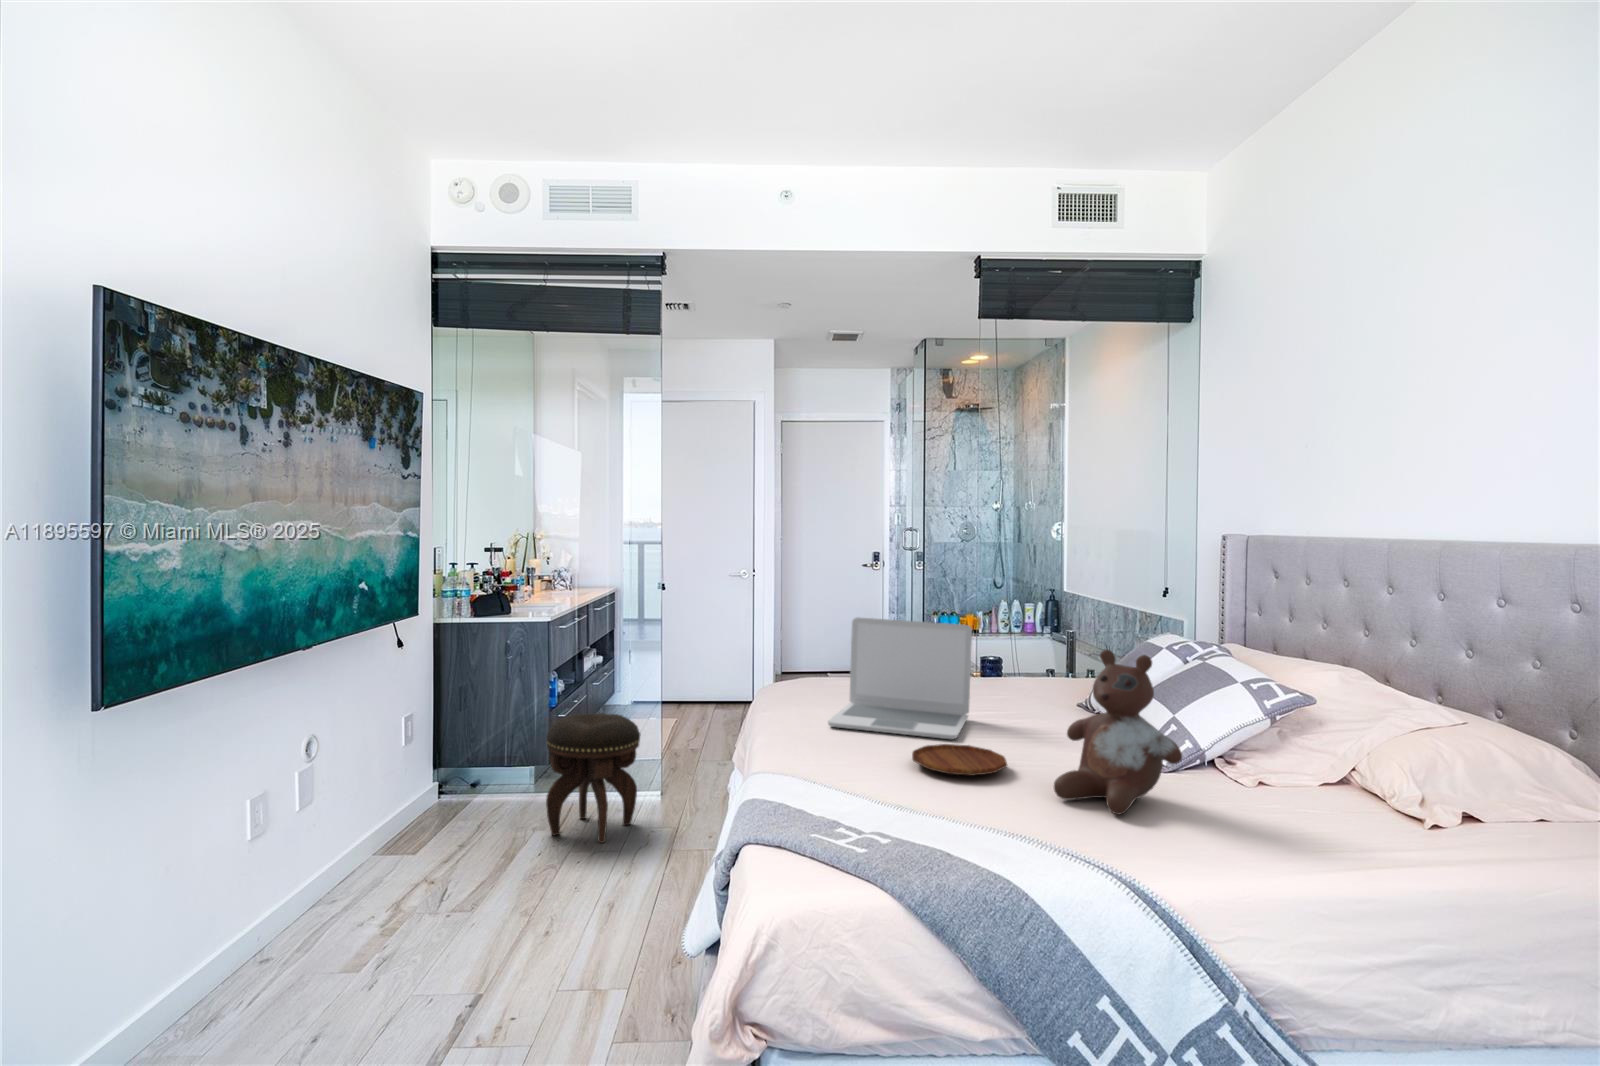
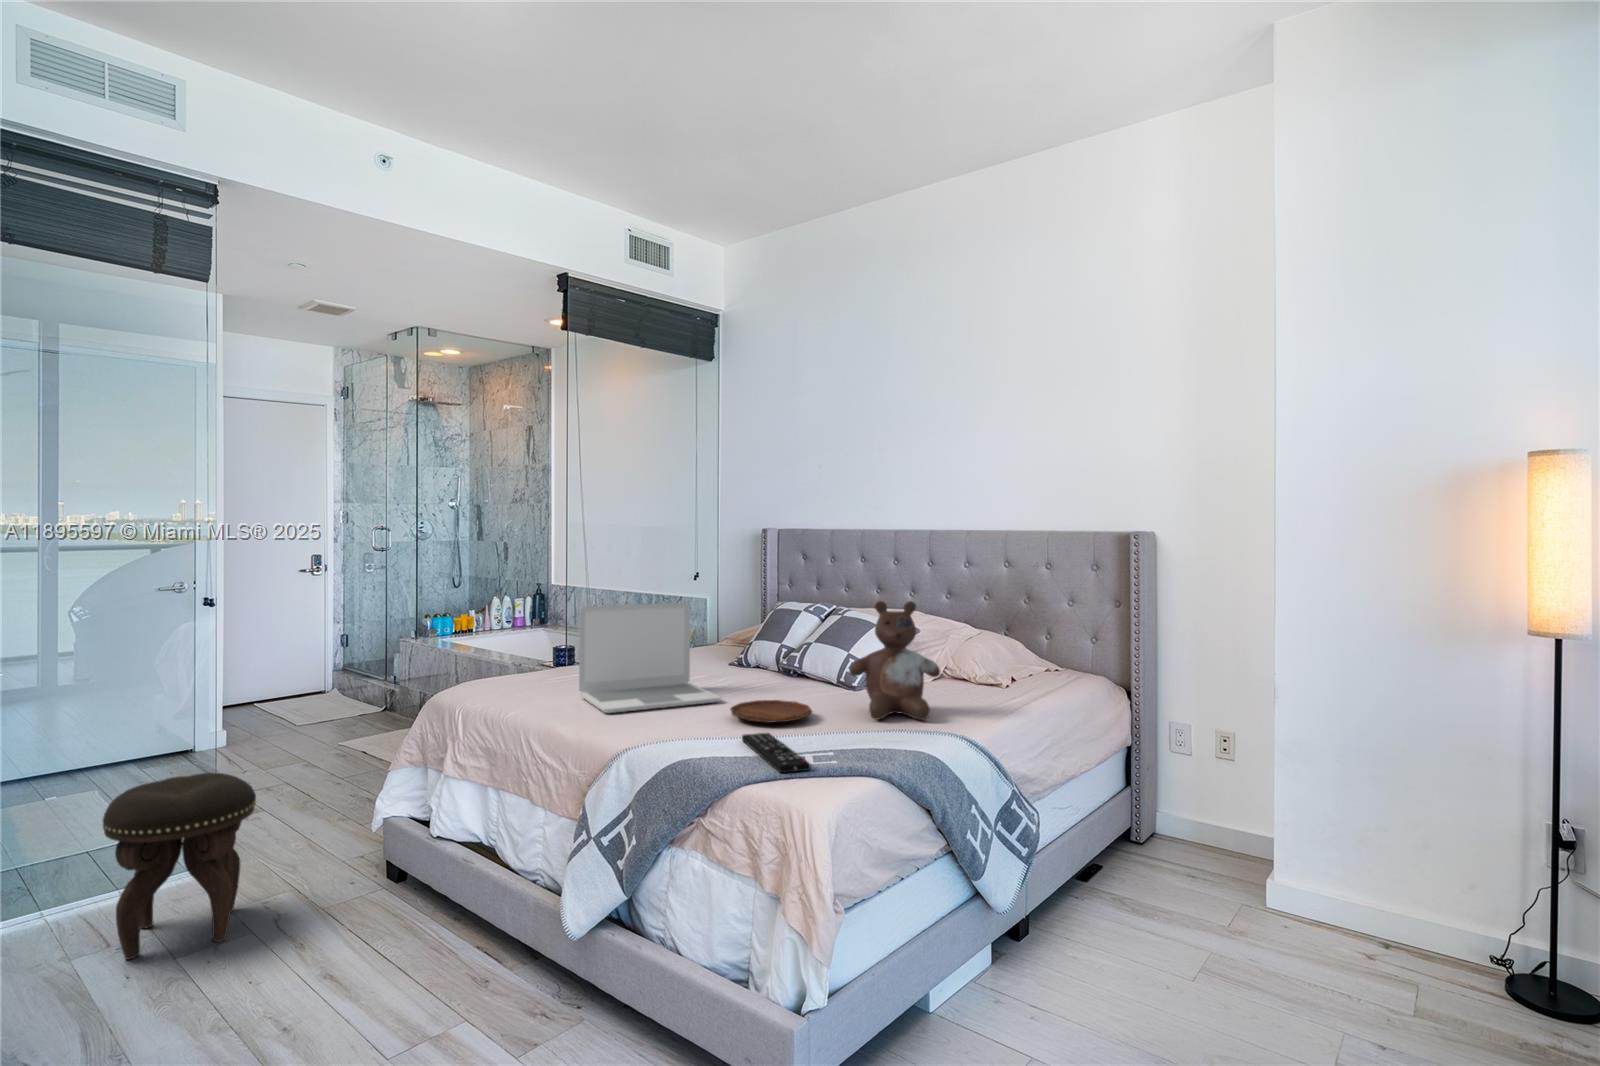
remote control: none [815,774,898,824] -> present [742,733,810,773]

